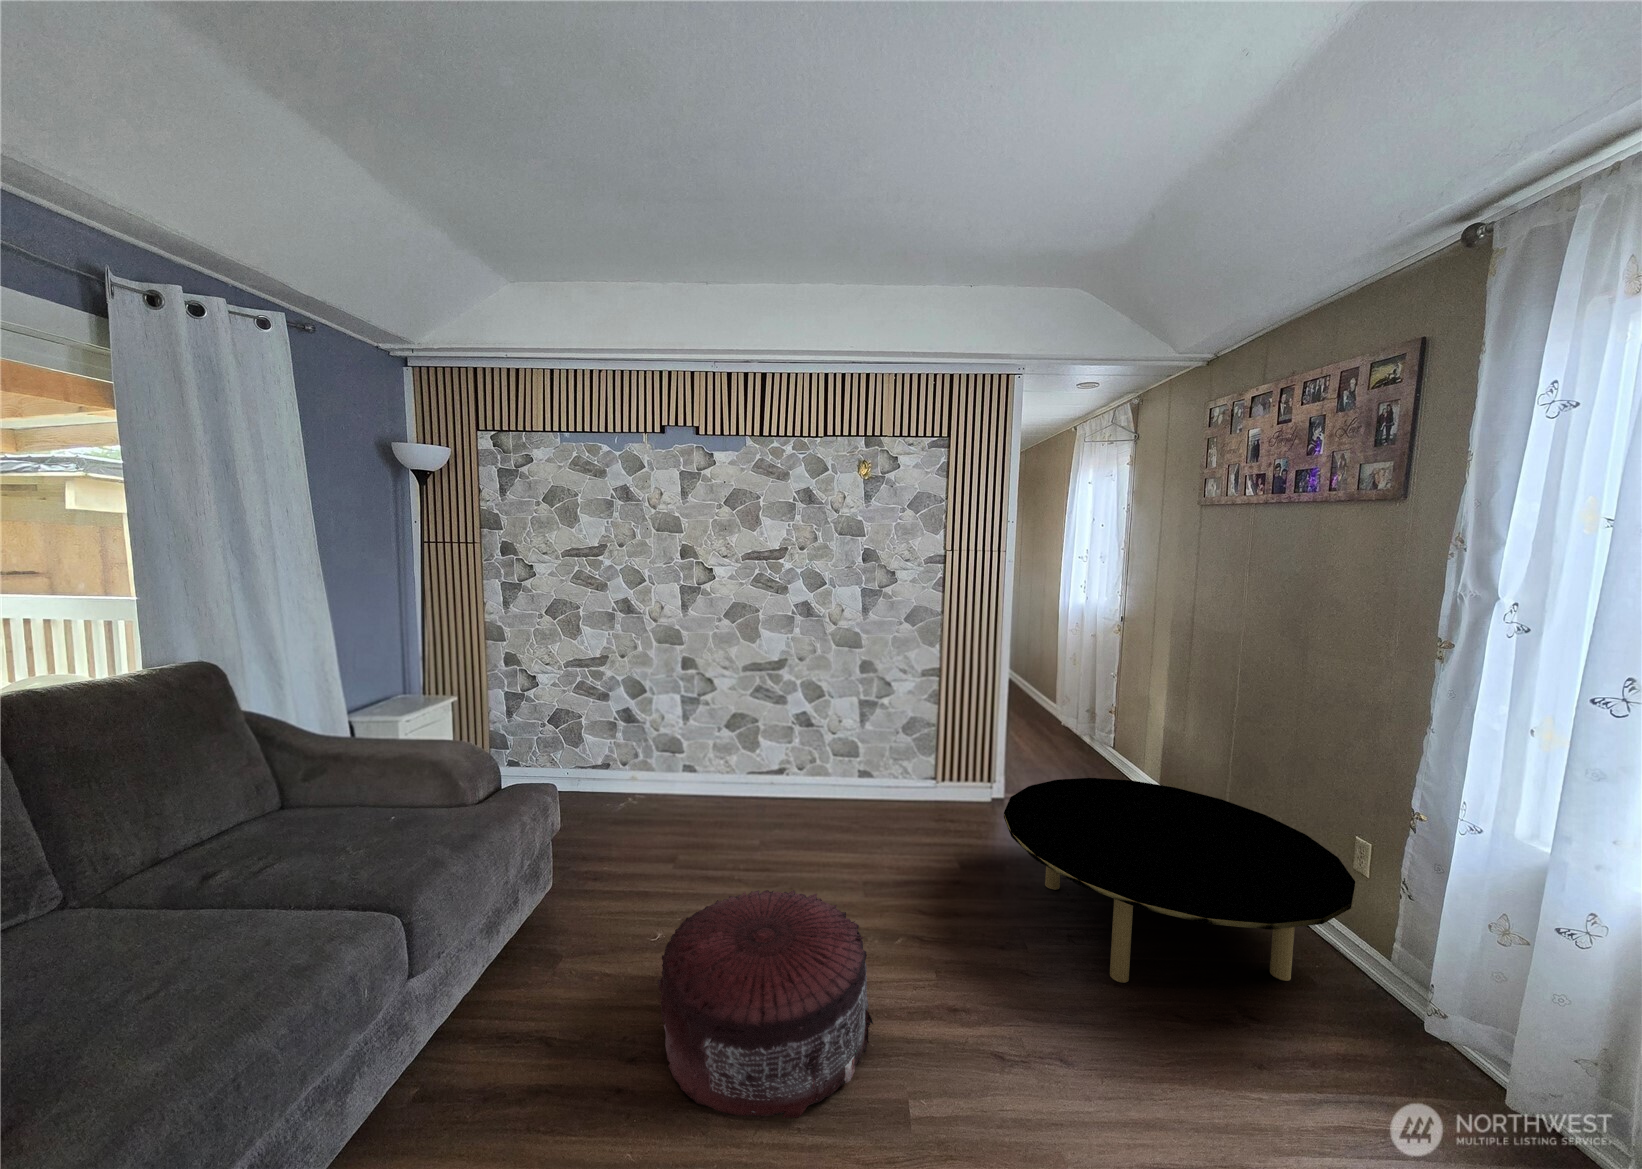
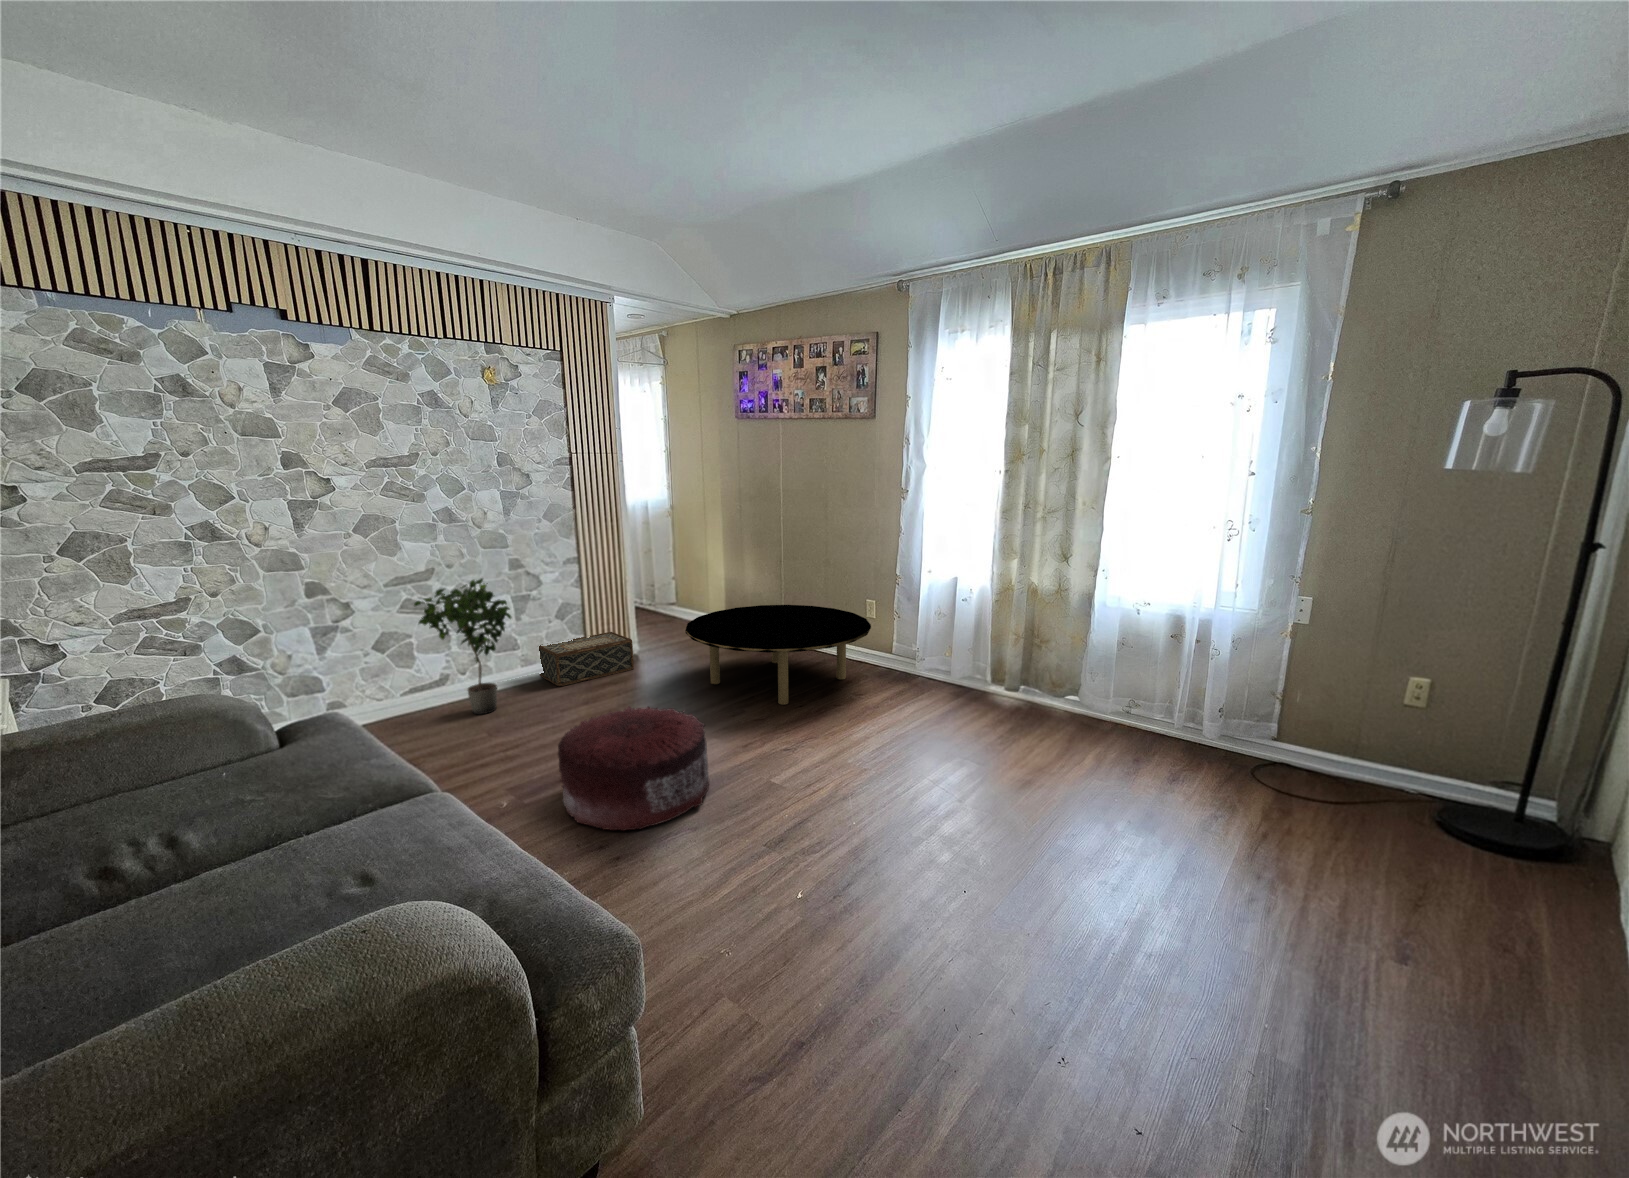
potted plant: none [732,676,842,822] -> present [414,578,511,714]
woven basket: none [880,759,980,820] -> present [539,632,634,686]

